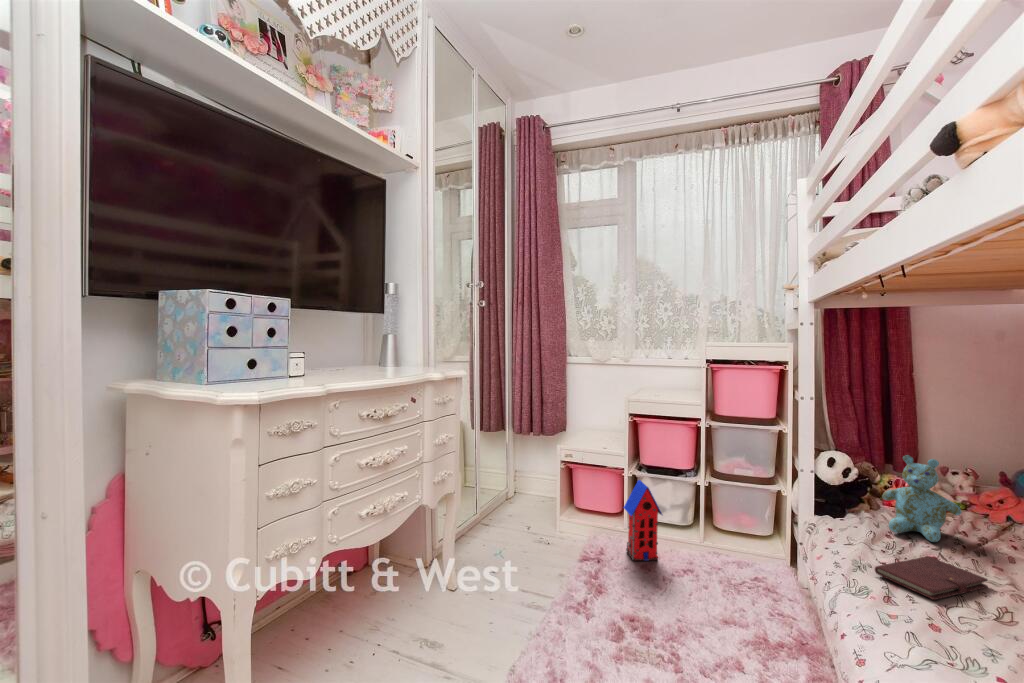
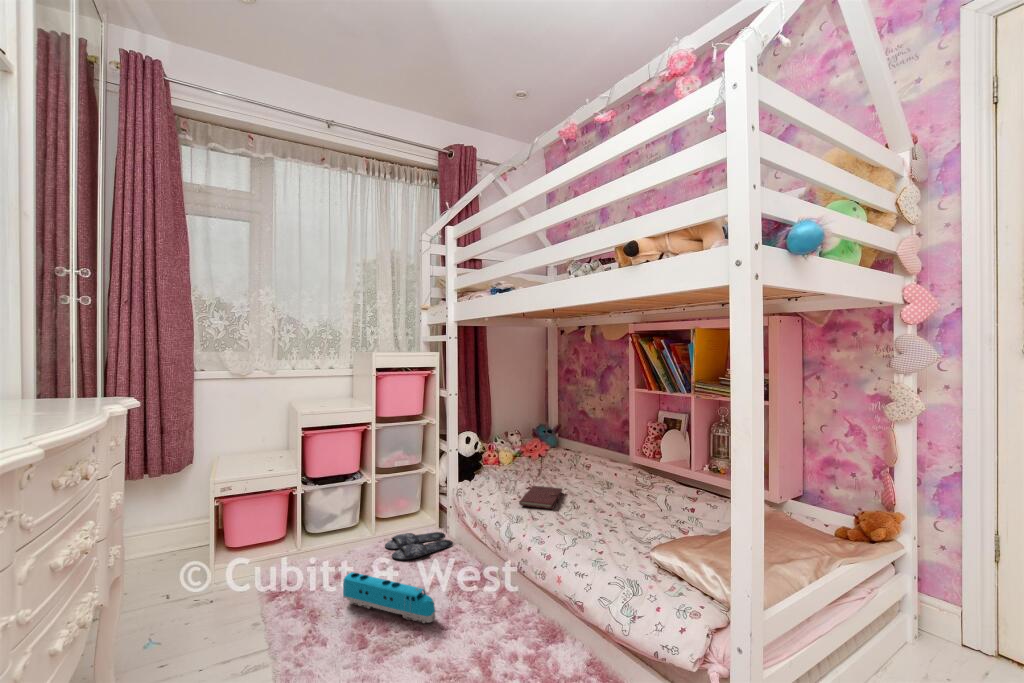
stuffed bear: present [882,455,962,542] -> none [493,425,533,478]
toy house: present [624,480,662,561] -> none [307,491,350,574]
slippers: none [705,554,791,593] -> present [385,532,453,560]
toy train: none [628,566,702,656] -> present [343,572,436,623]

